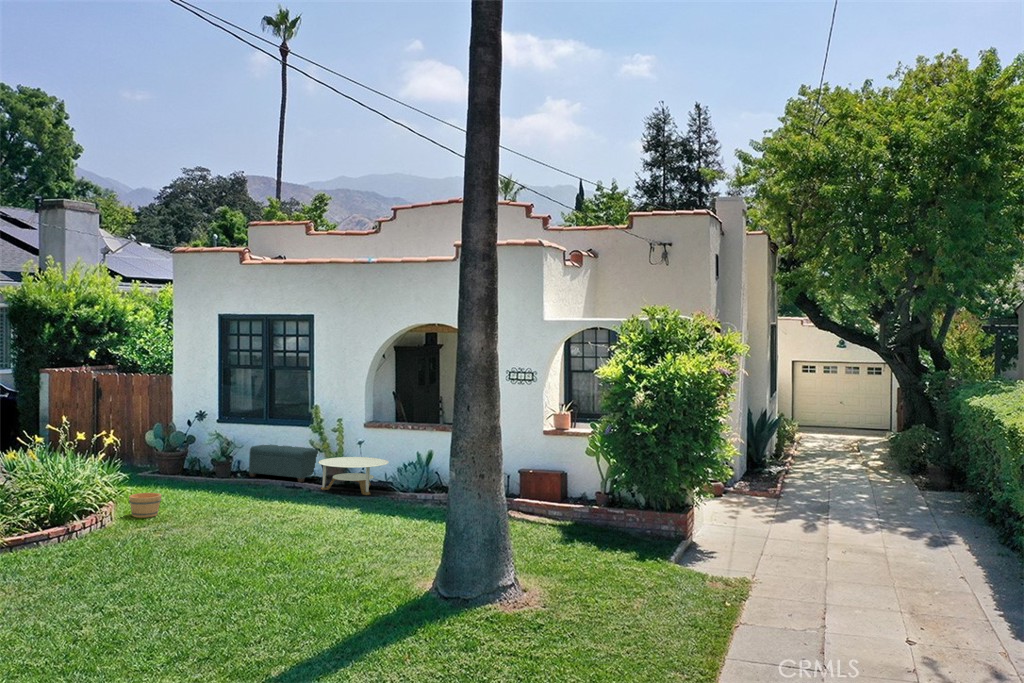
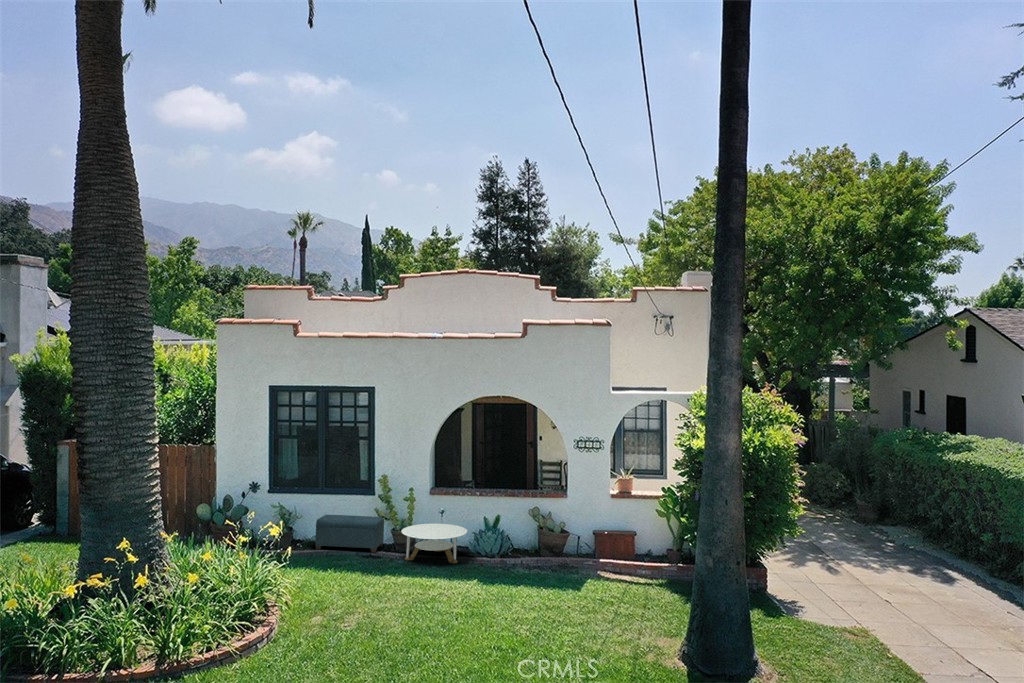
bucket: present [129,493,162,518] -> none [285,592,318,622]

